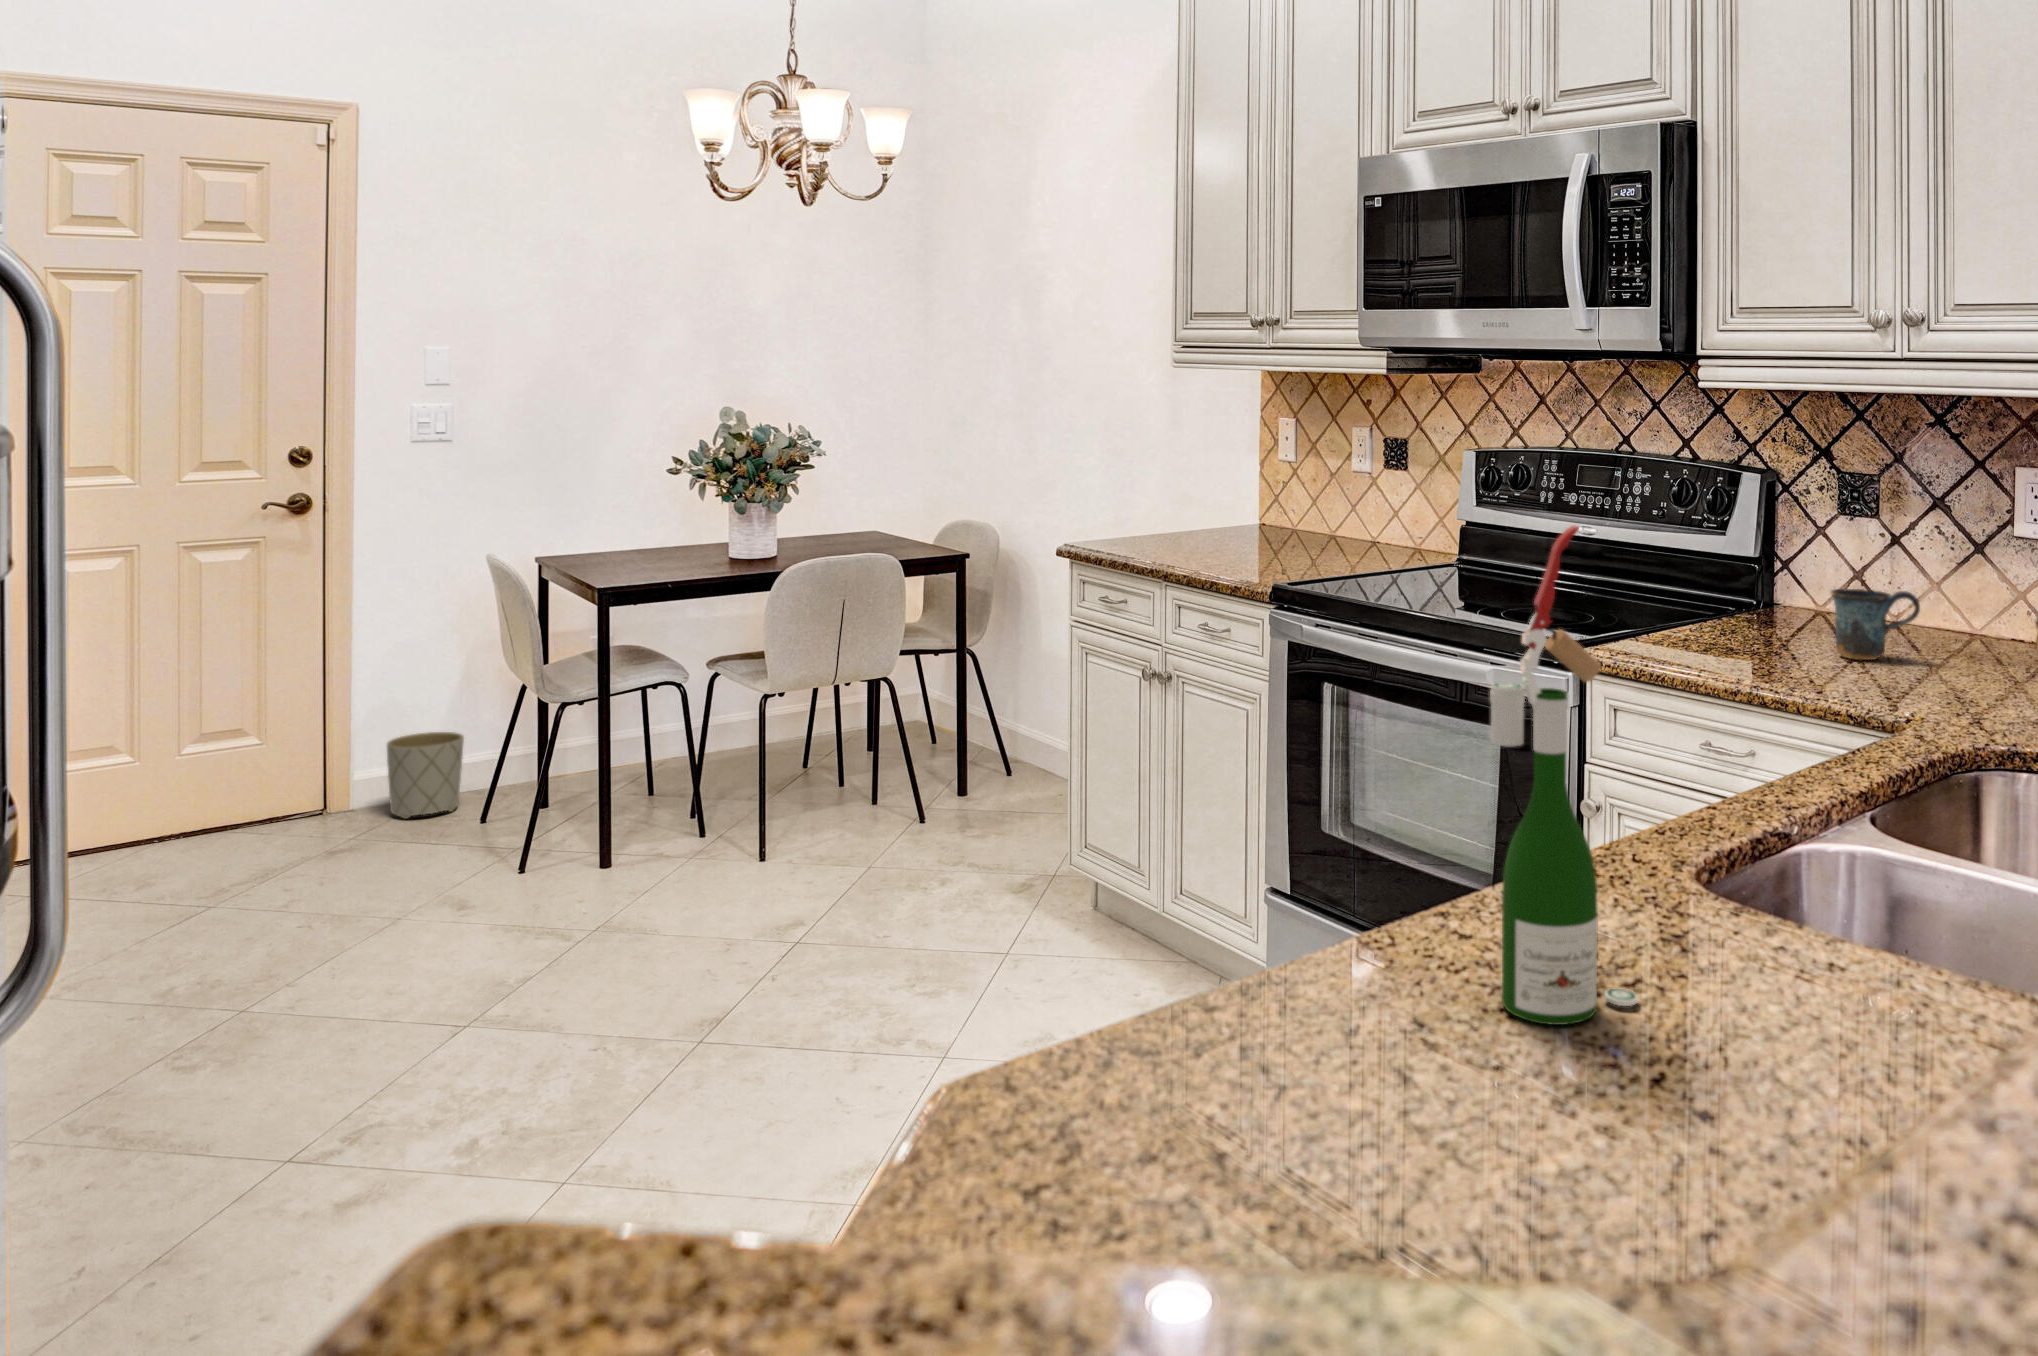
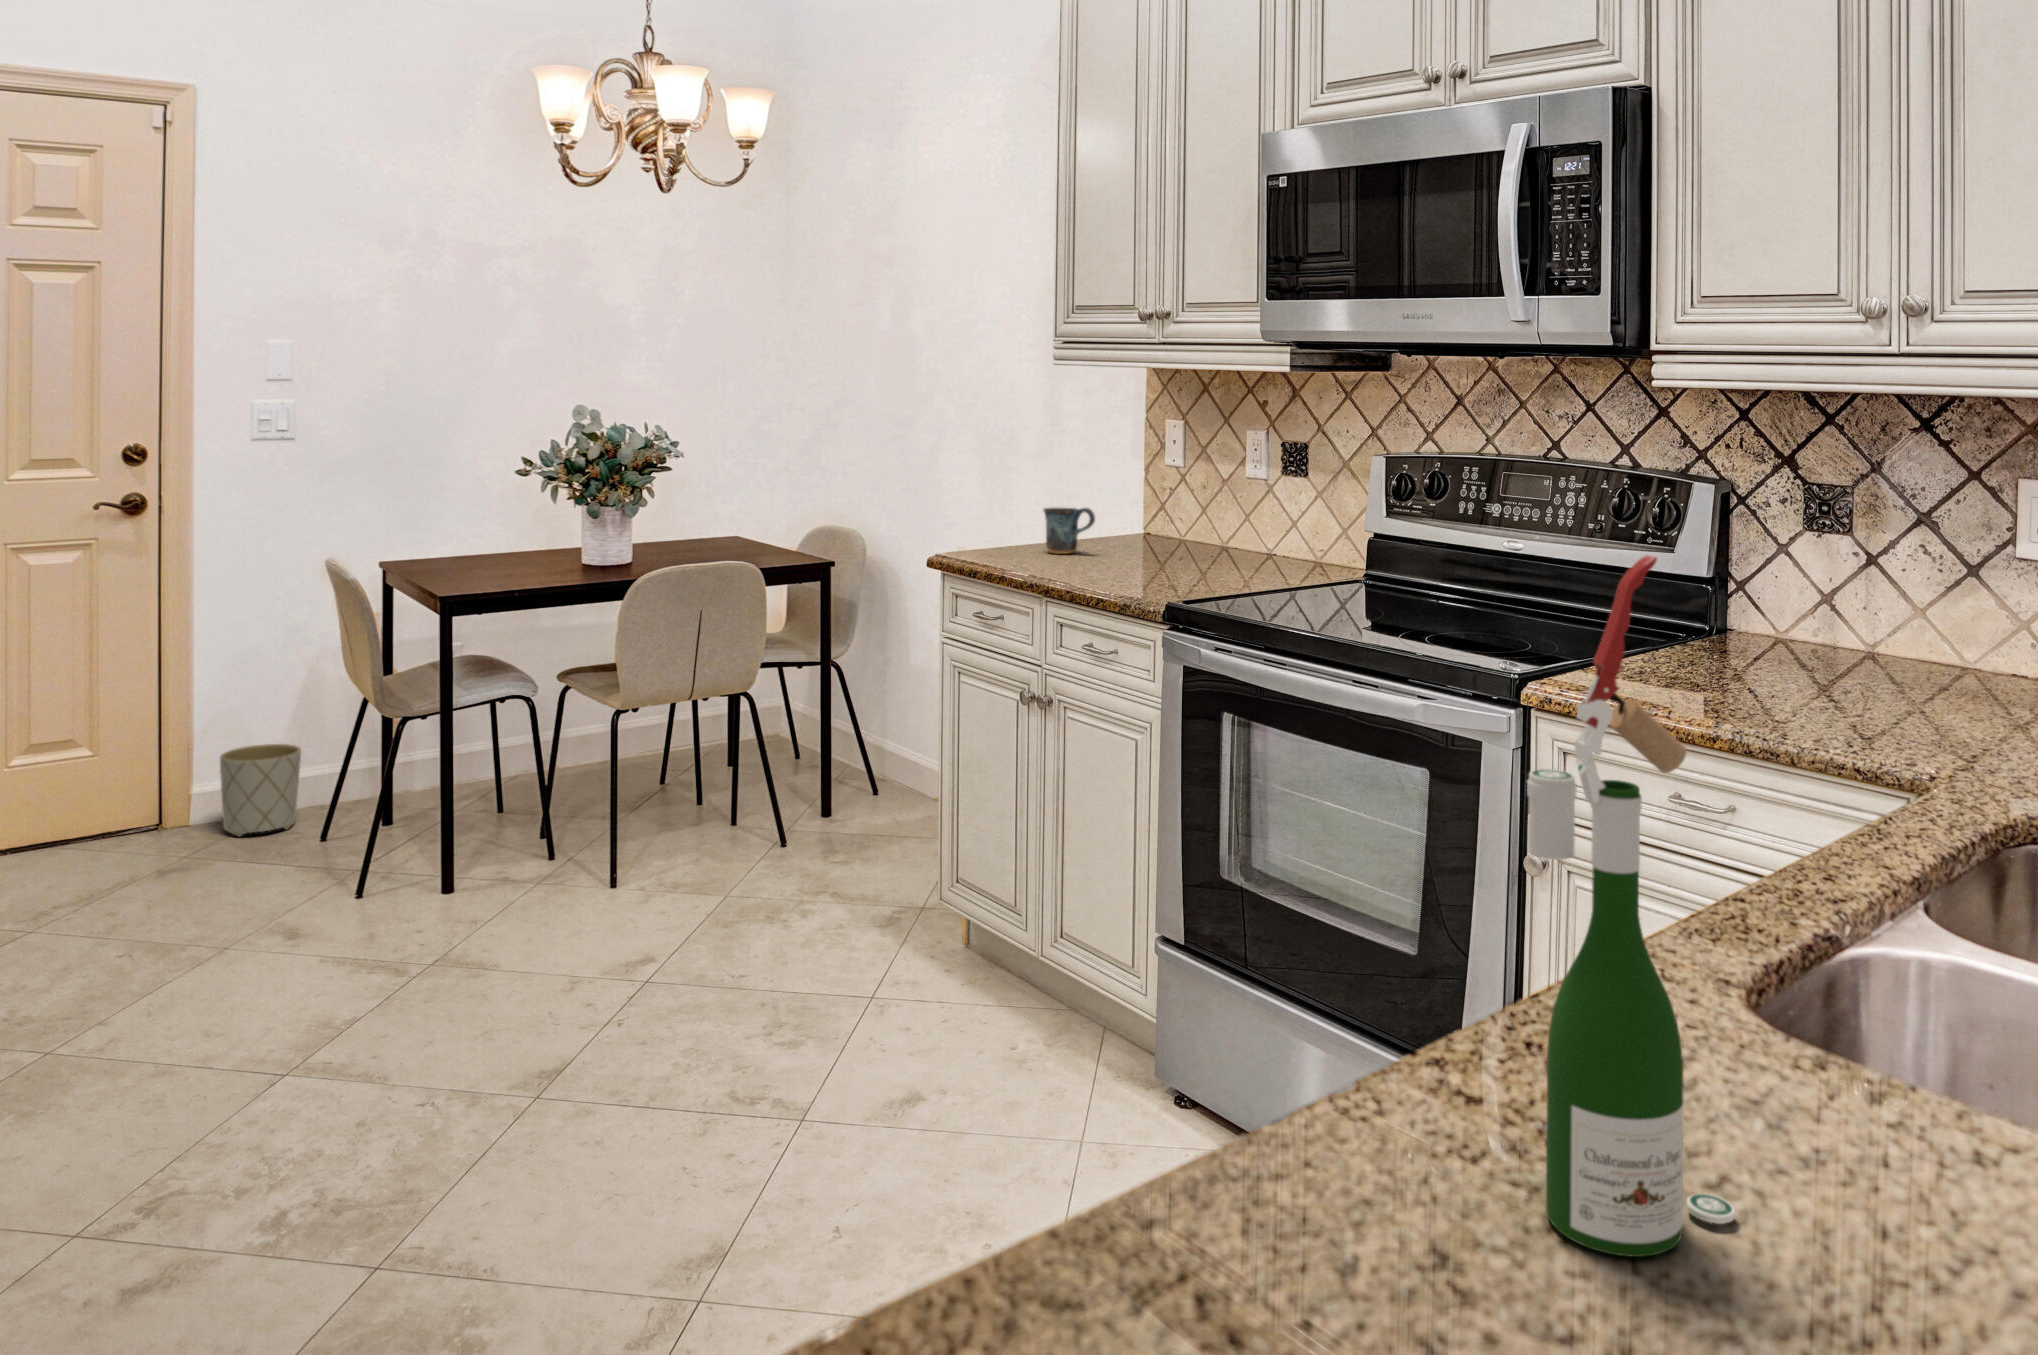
mug: present [1831,589,1920,660] -> present [1044,508,1095,554]

